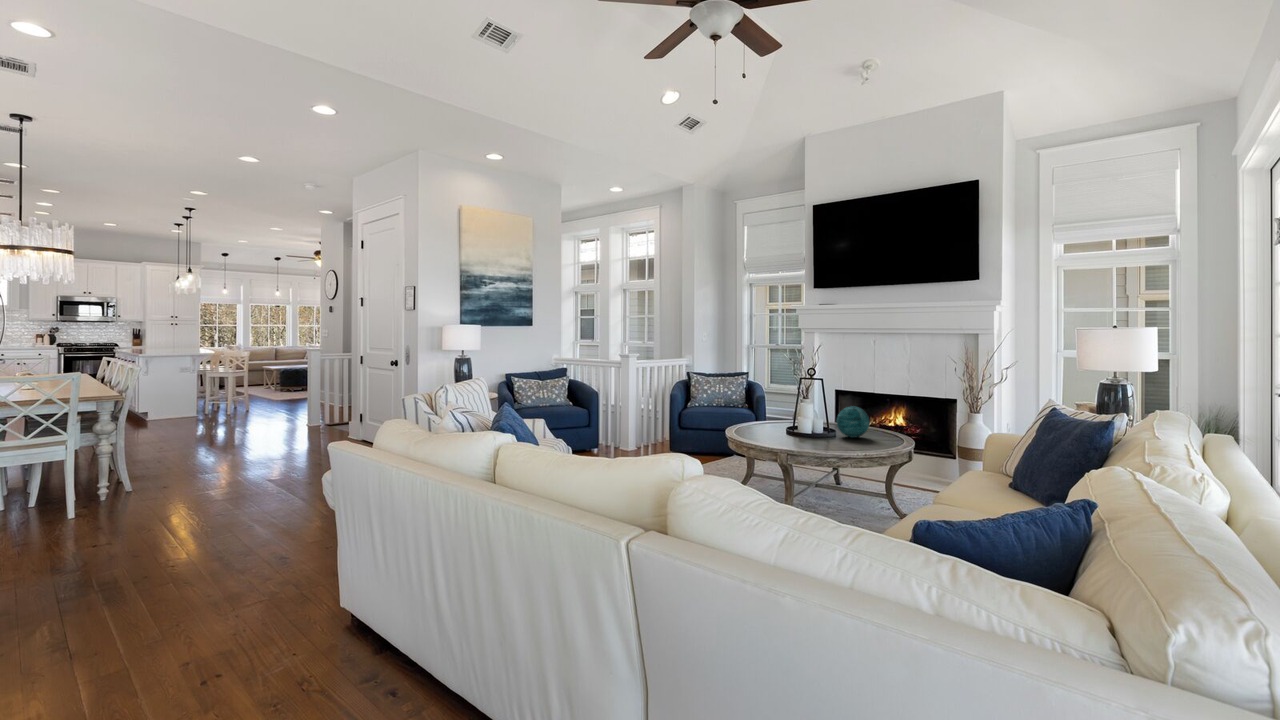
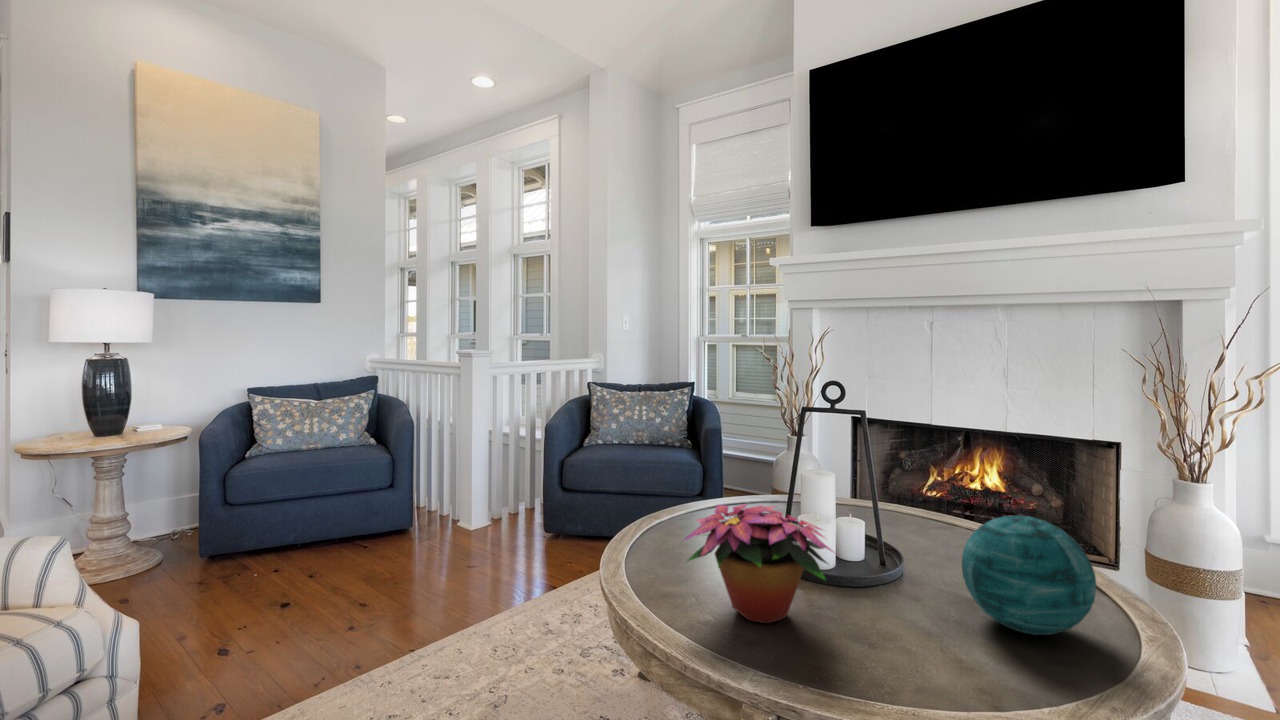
flower arrangement: none [755,404,802,436] -> present [684,504,833,623]

